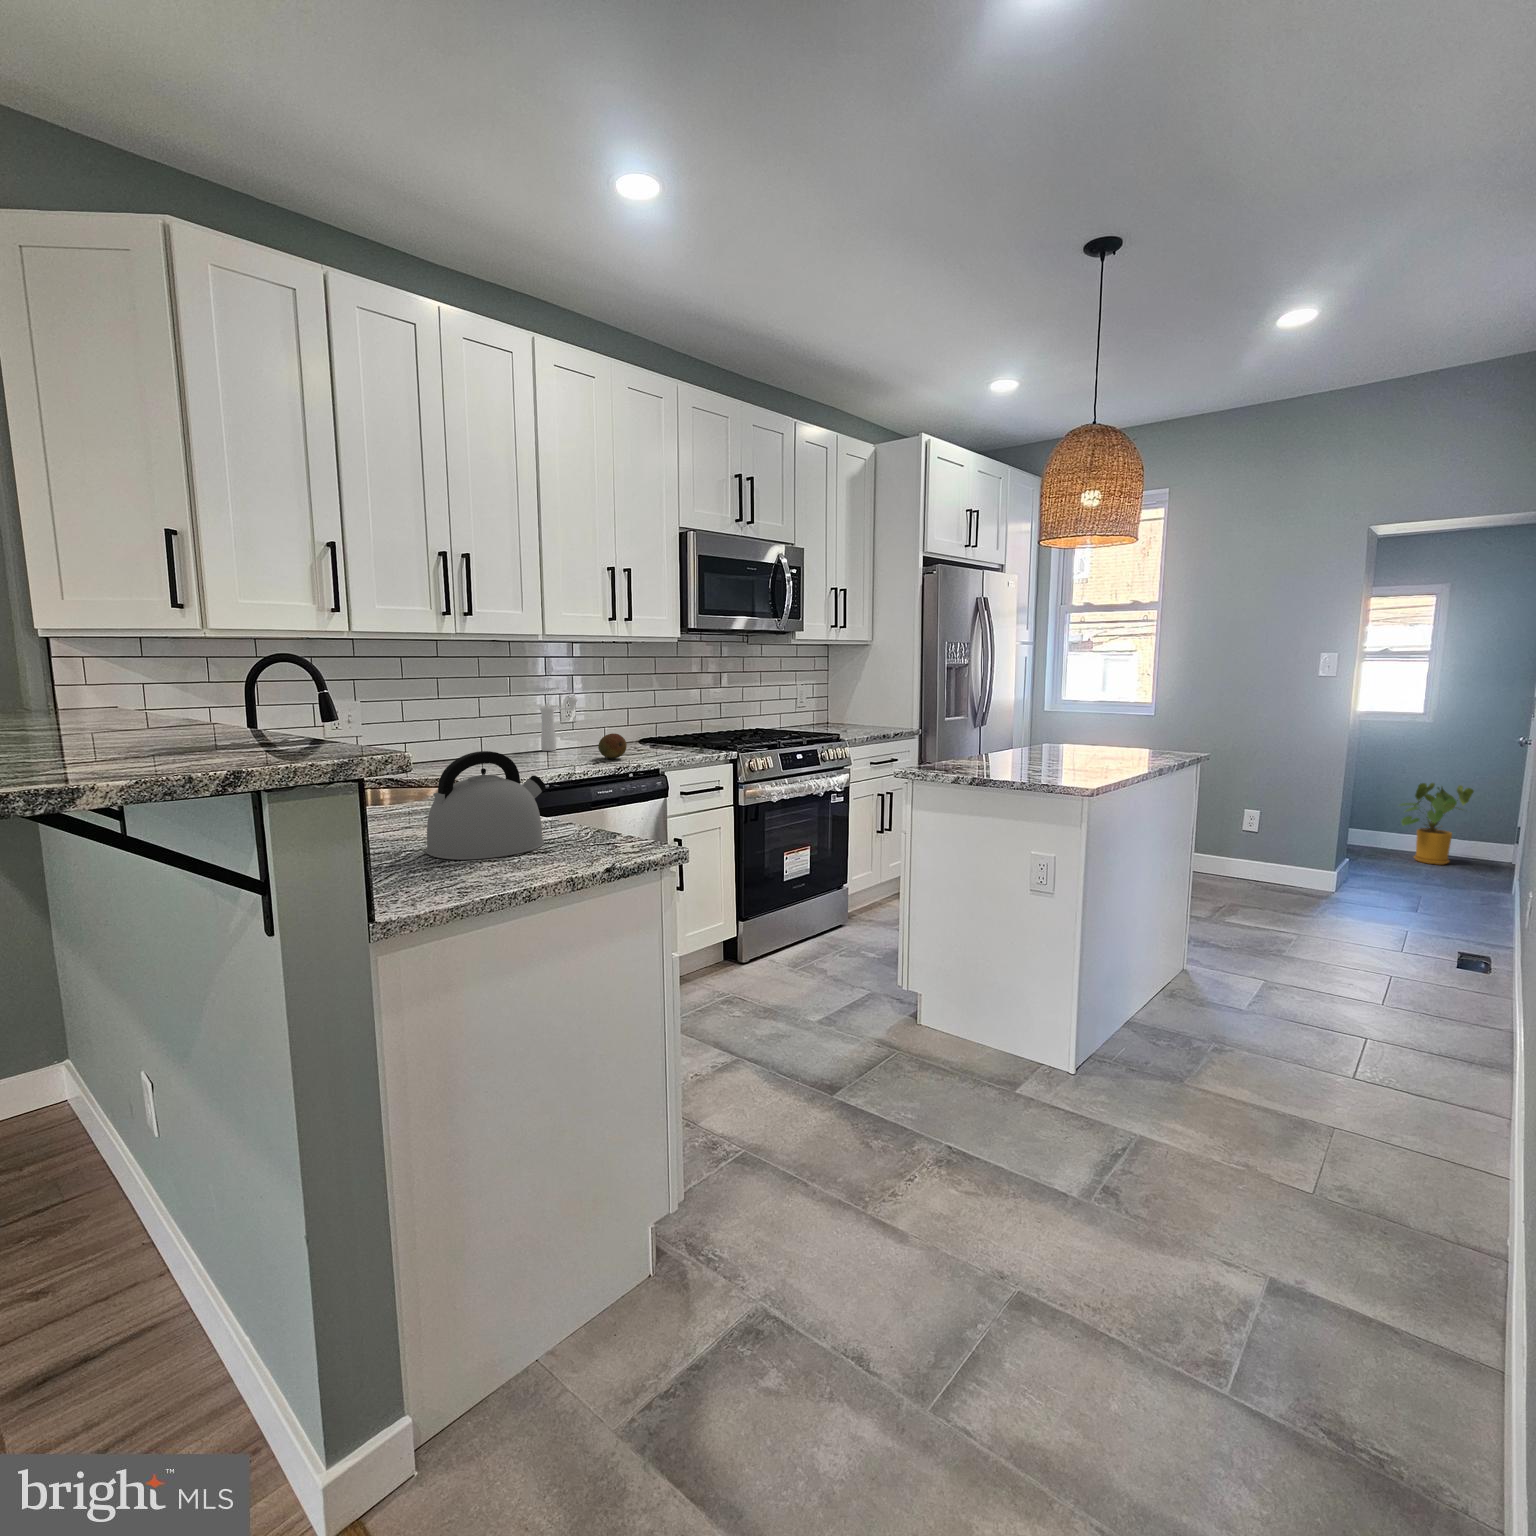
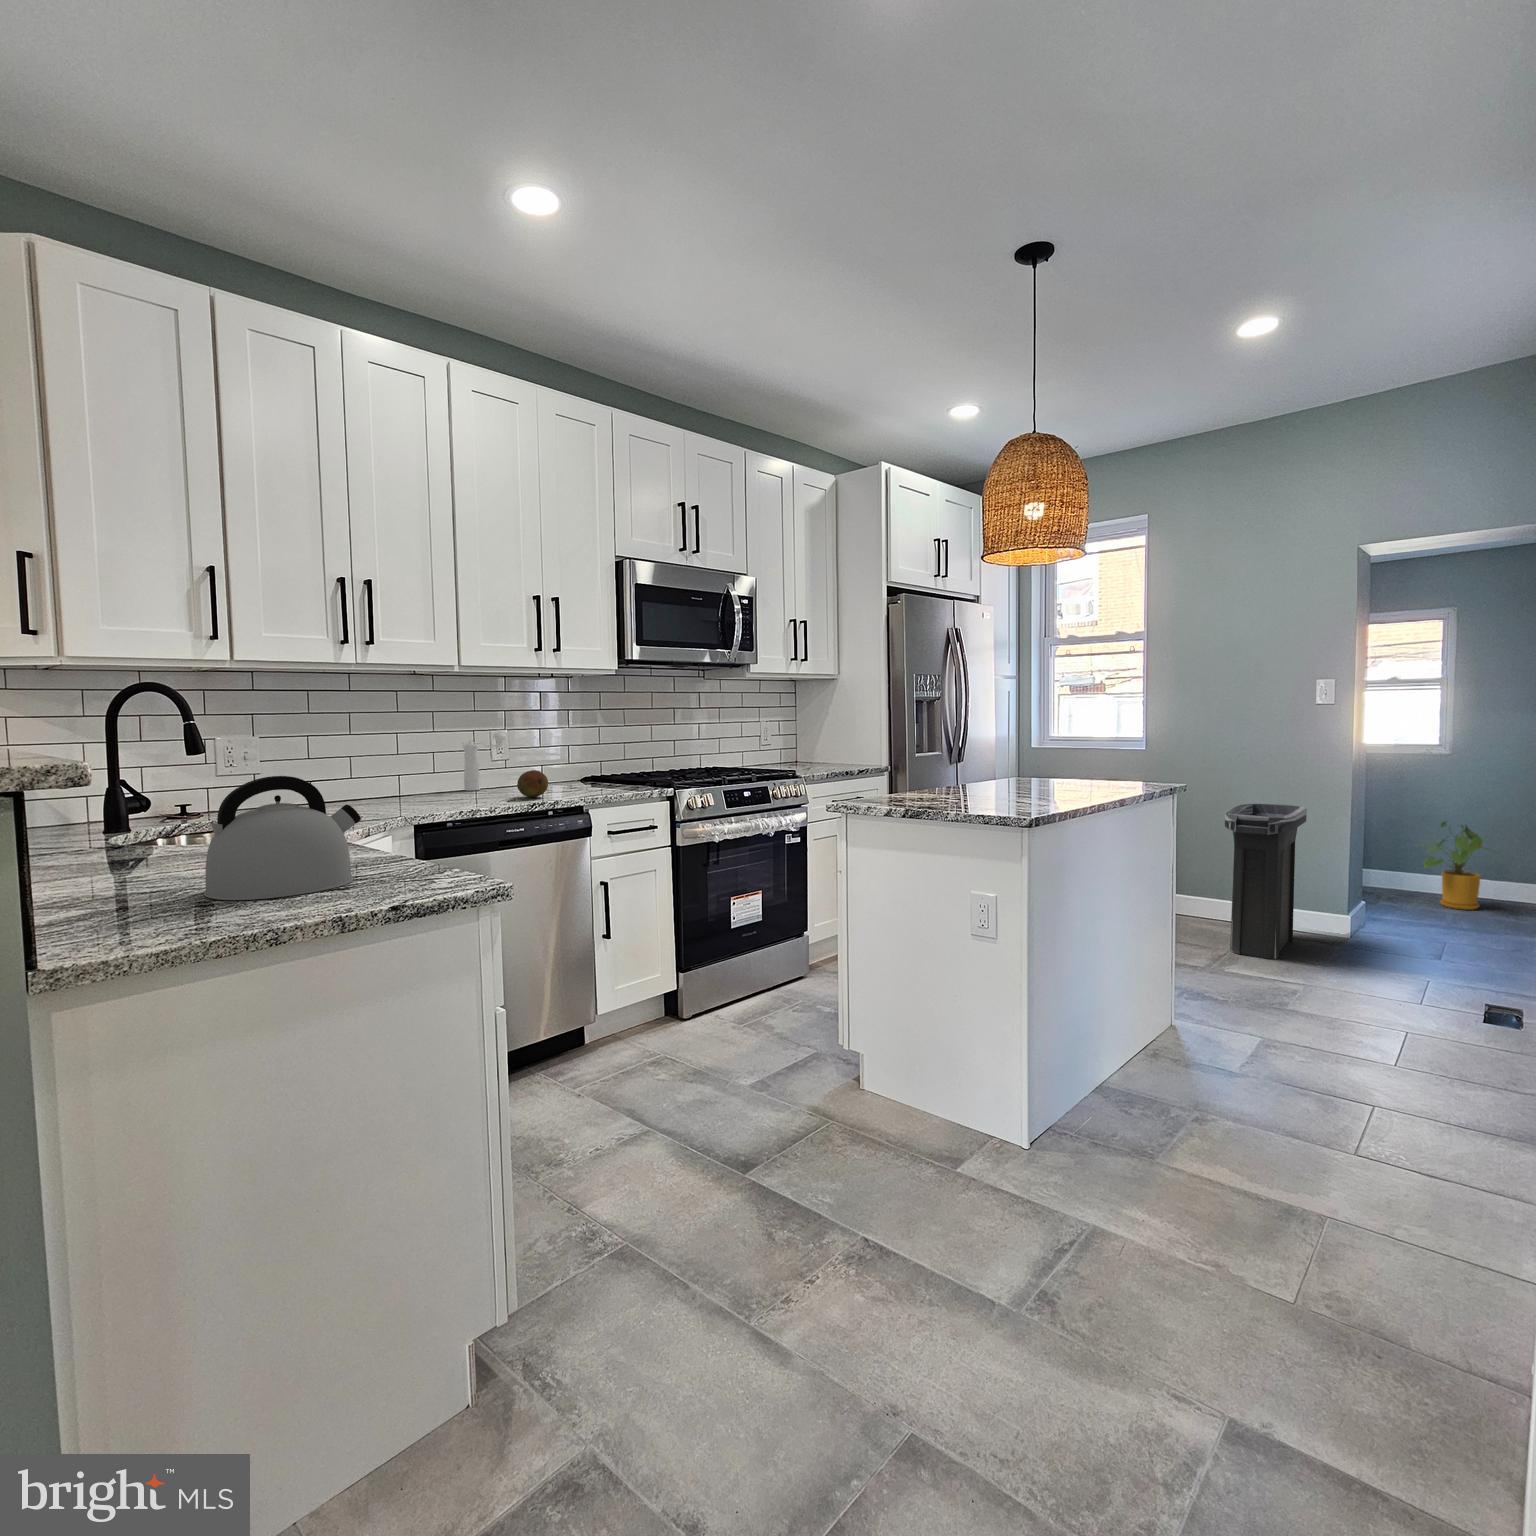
trash can: none [1228,766,1303,909] -> present [1225,804,1307,959]

